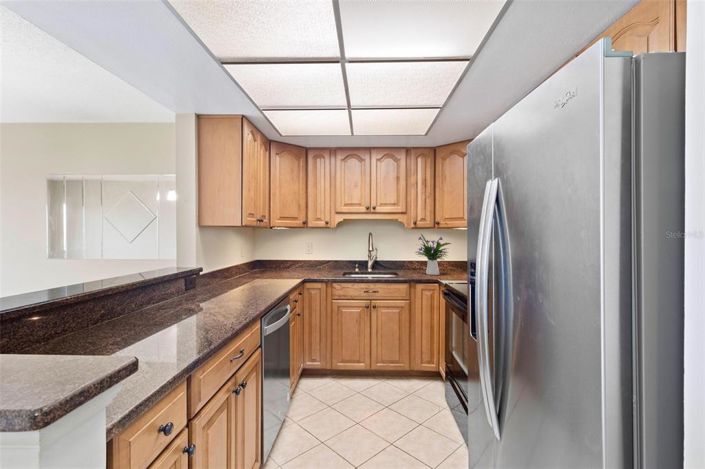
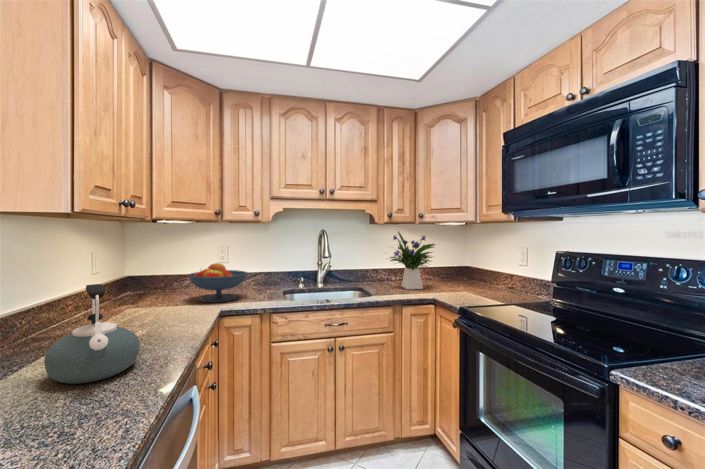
fruit bowl: none [288,253,321,275] -> present [189,263,247,302]
kettle: none [235,256,267,294] -> present [44,284,140,384]

